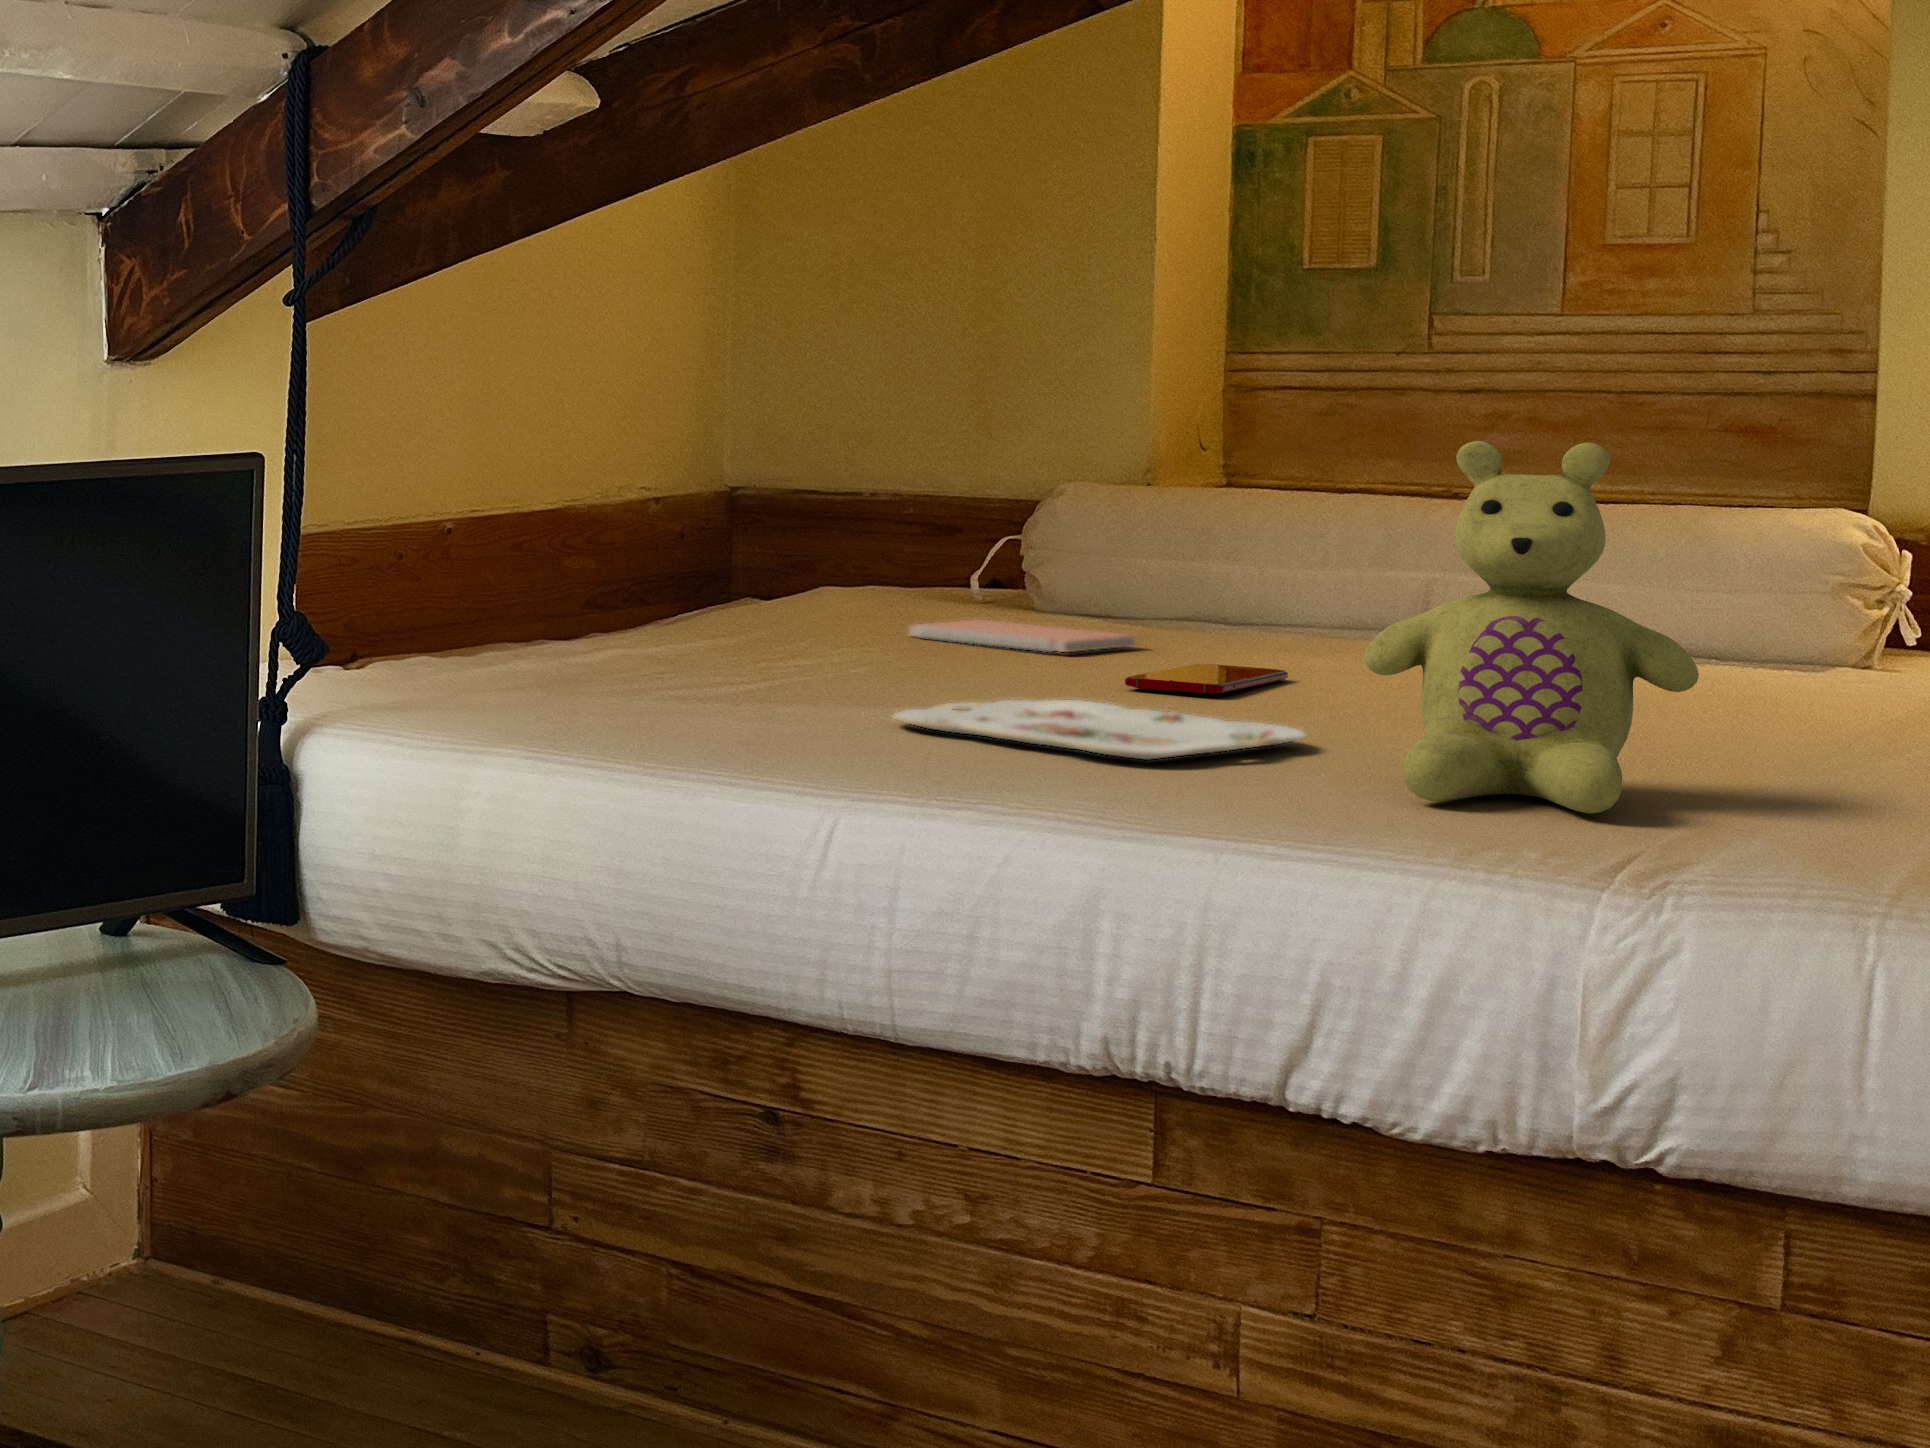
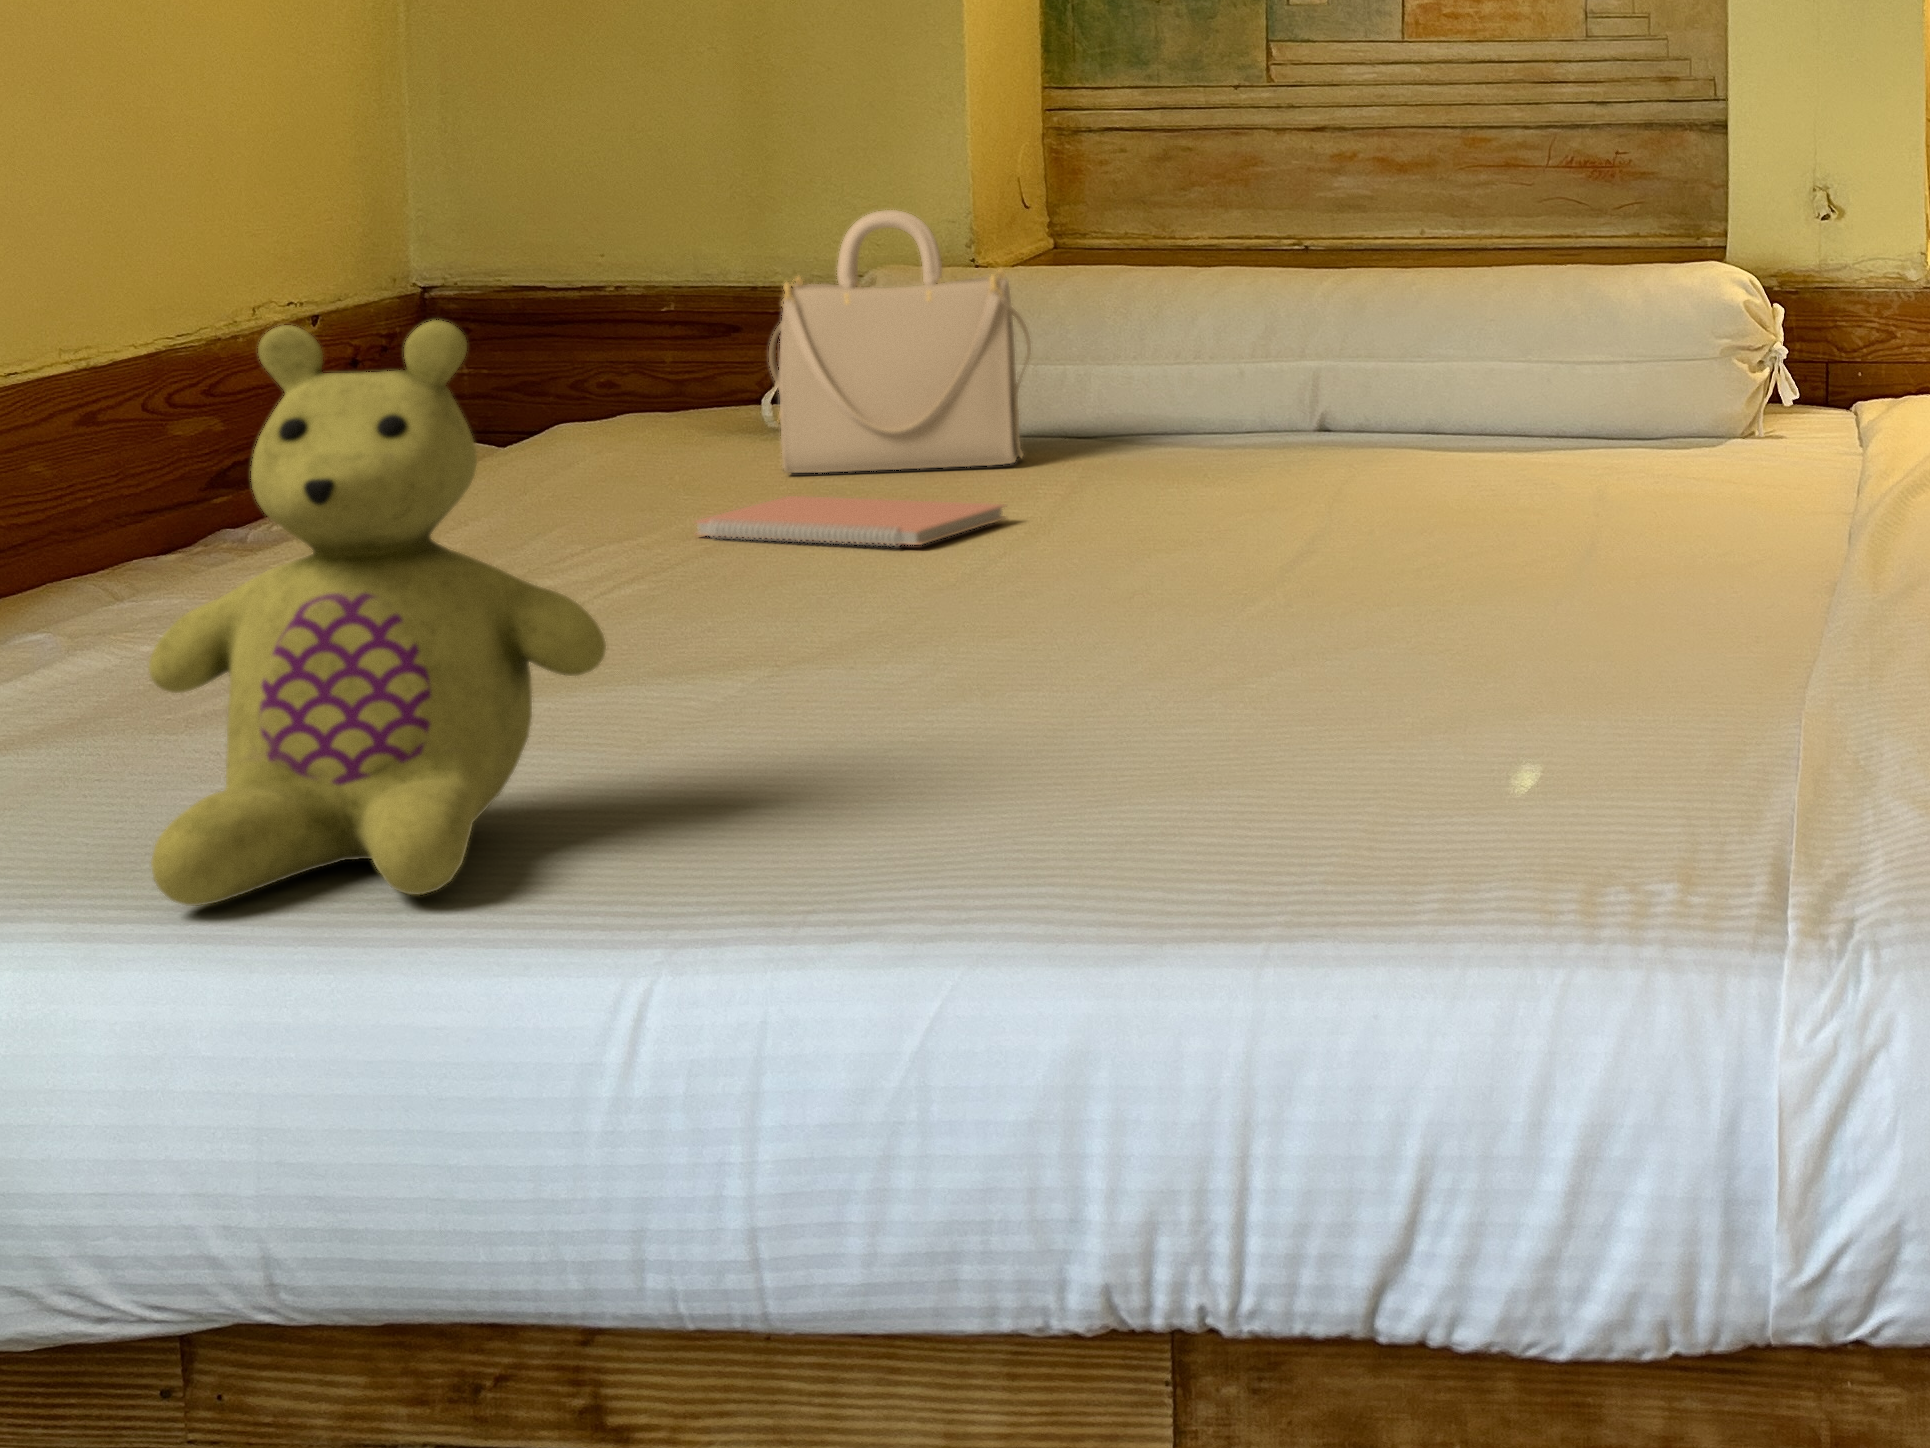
handbag: none [974,423,1179,620] -> present [769,210,1031,473]
stuffed bear: present [1364,441,1699,813] -> present [149,320,606,906]
smartphone: present [1125,664,1288,693] -> none [1015,548,1209,608]
serving tray: present [892,700,1305,760] -> none [709,655,1290,775]

